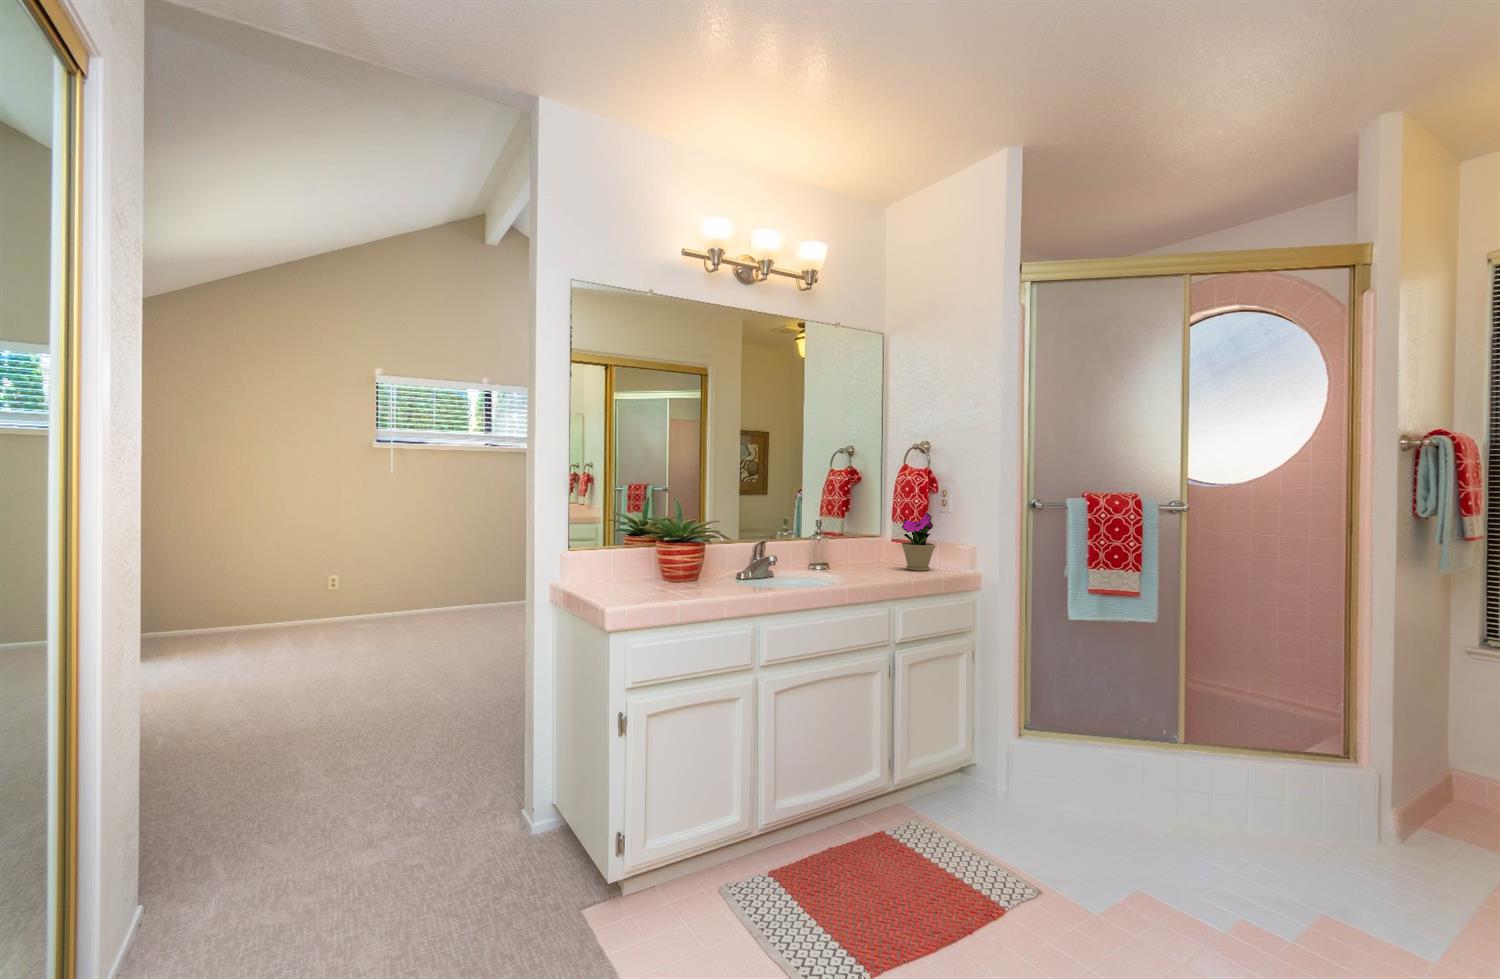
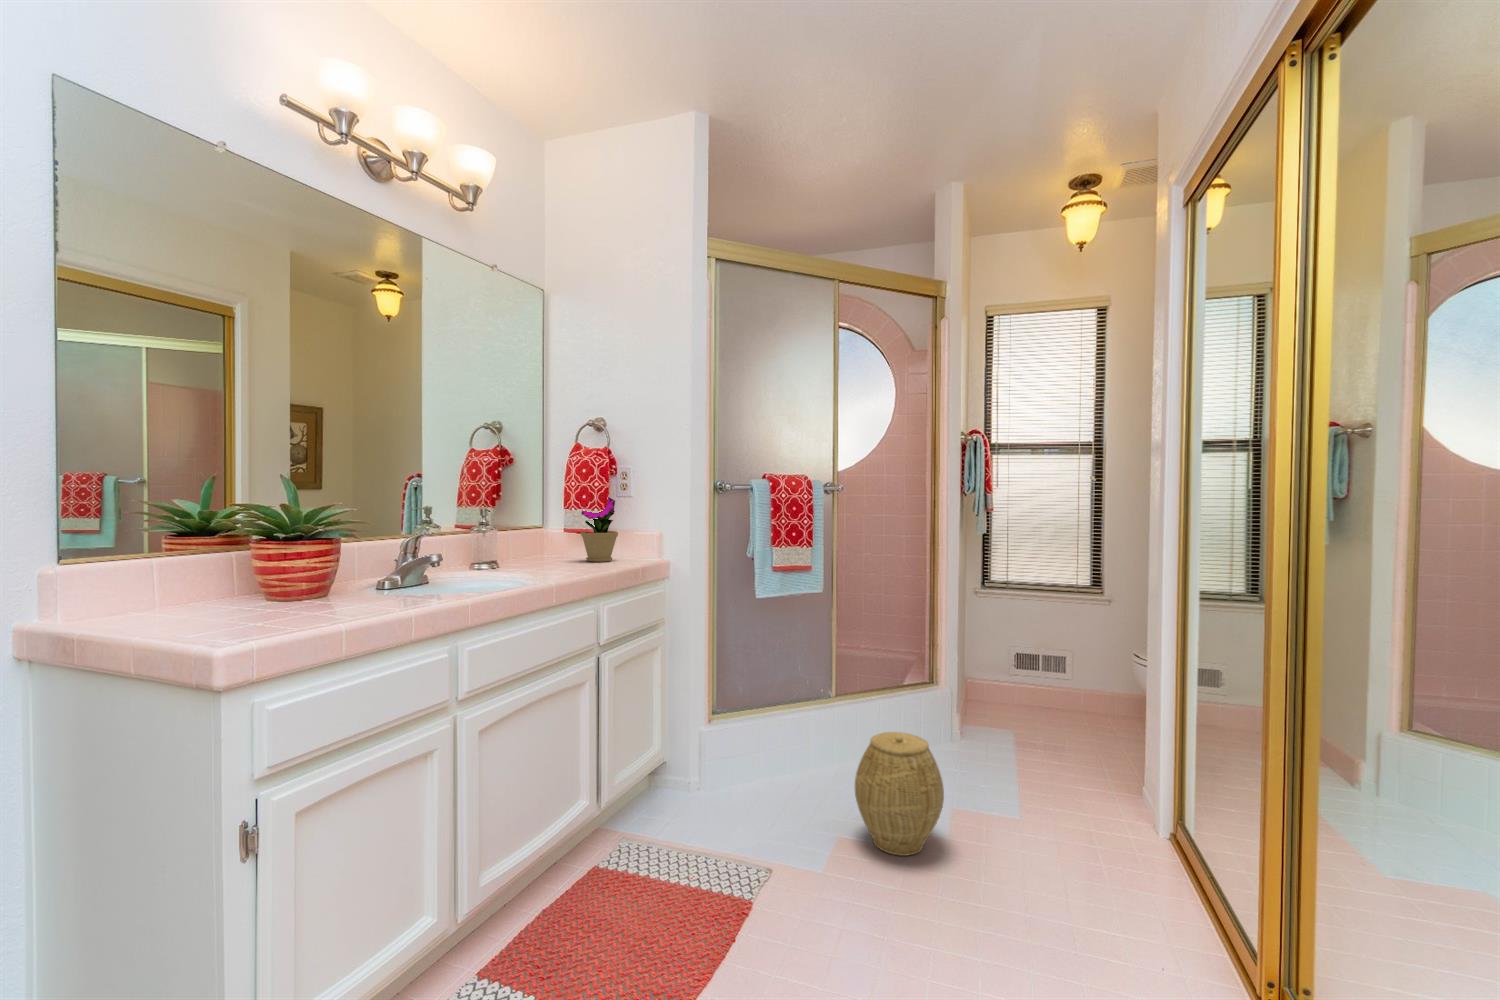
woven basket: none [1153,789,1274,936] -> present [855,732,944,856]

